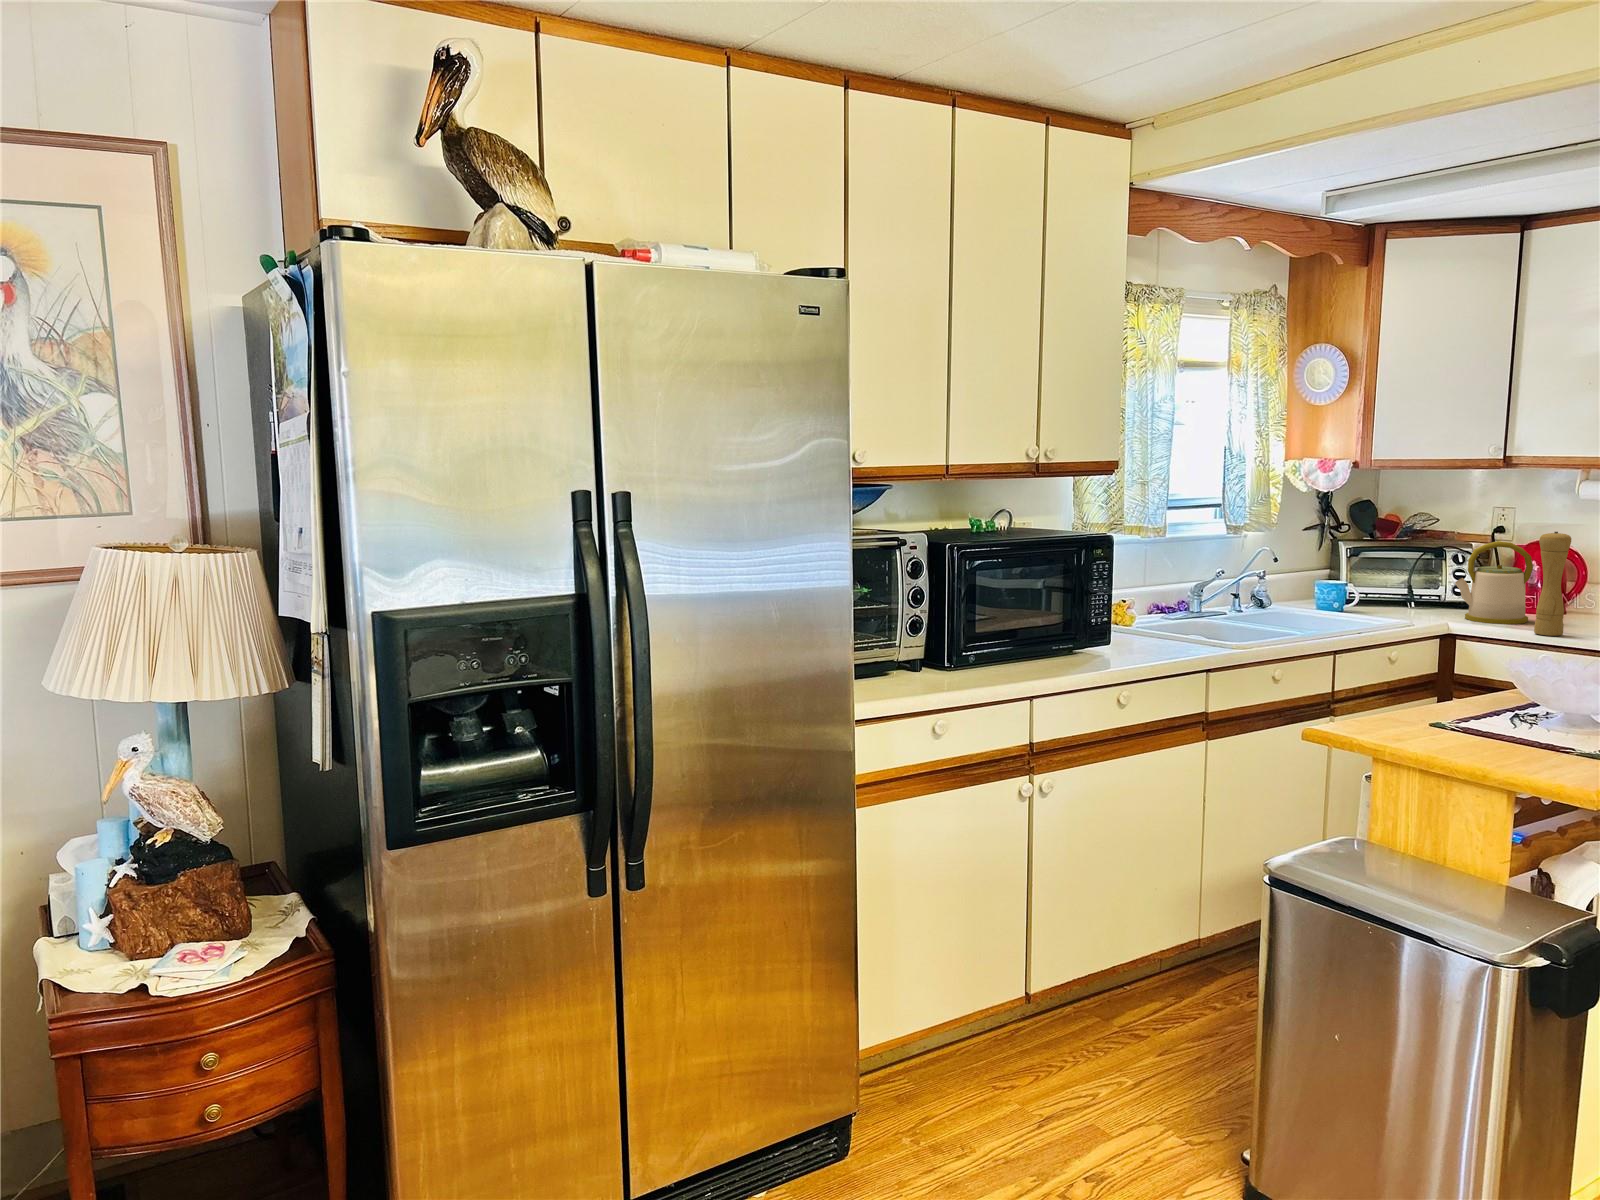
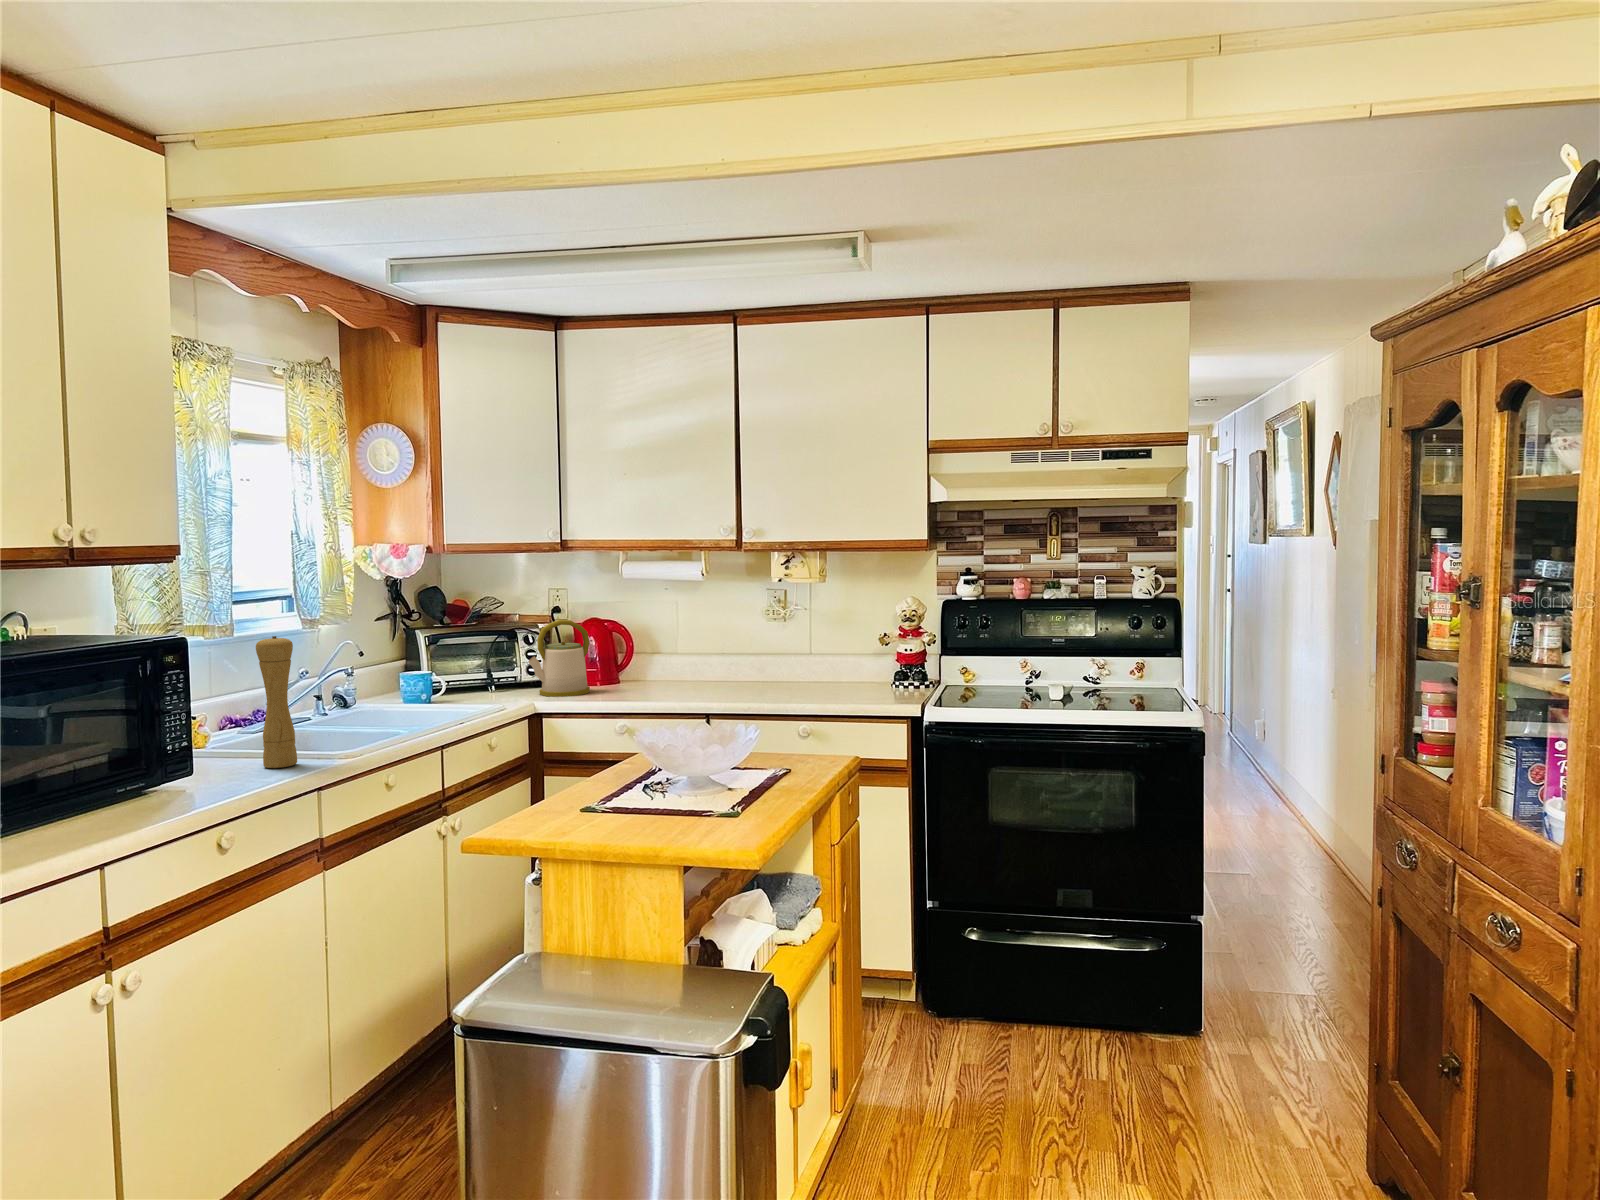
pepper mill: present [1534,532,1571,636] -> present [256,636,297,768]

